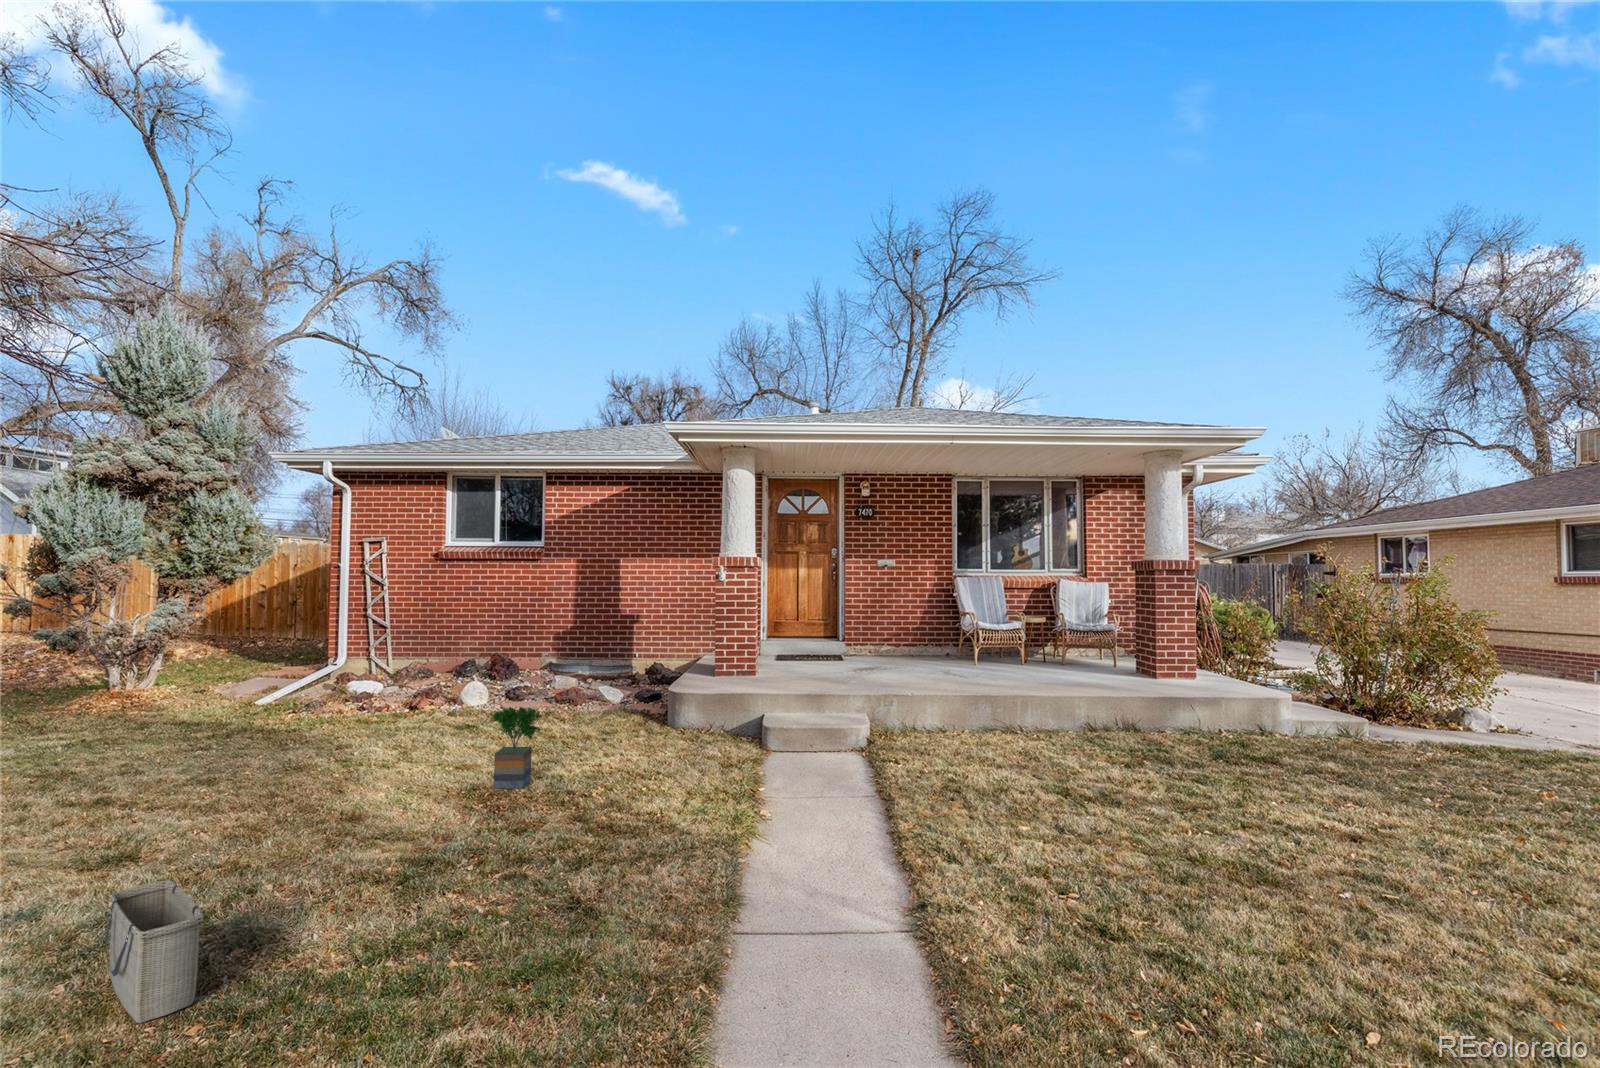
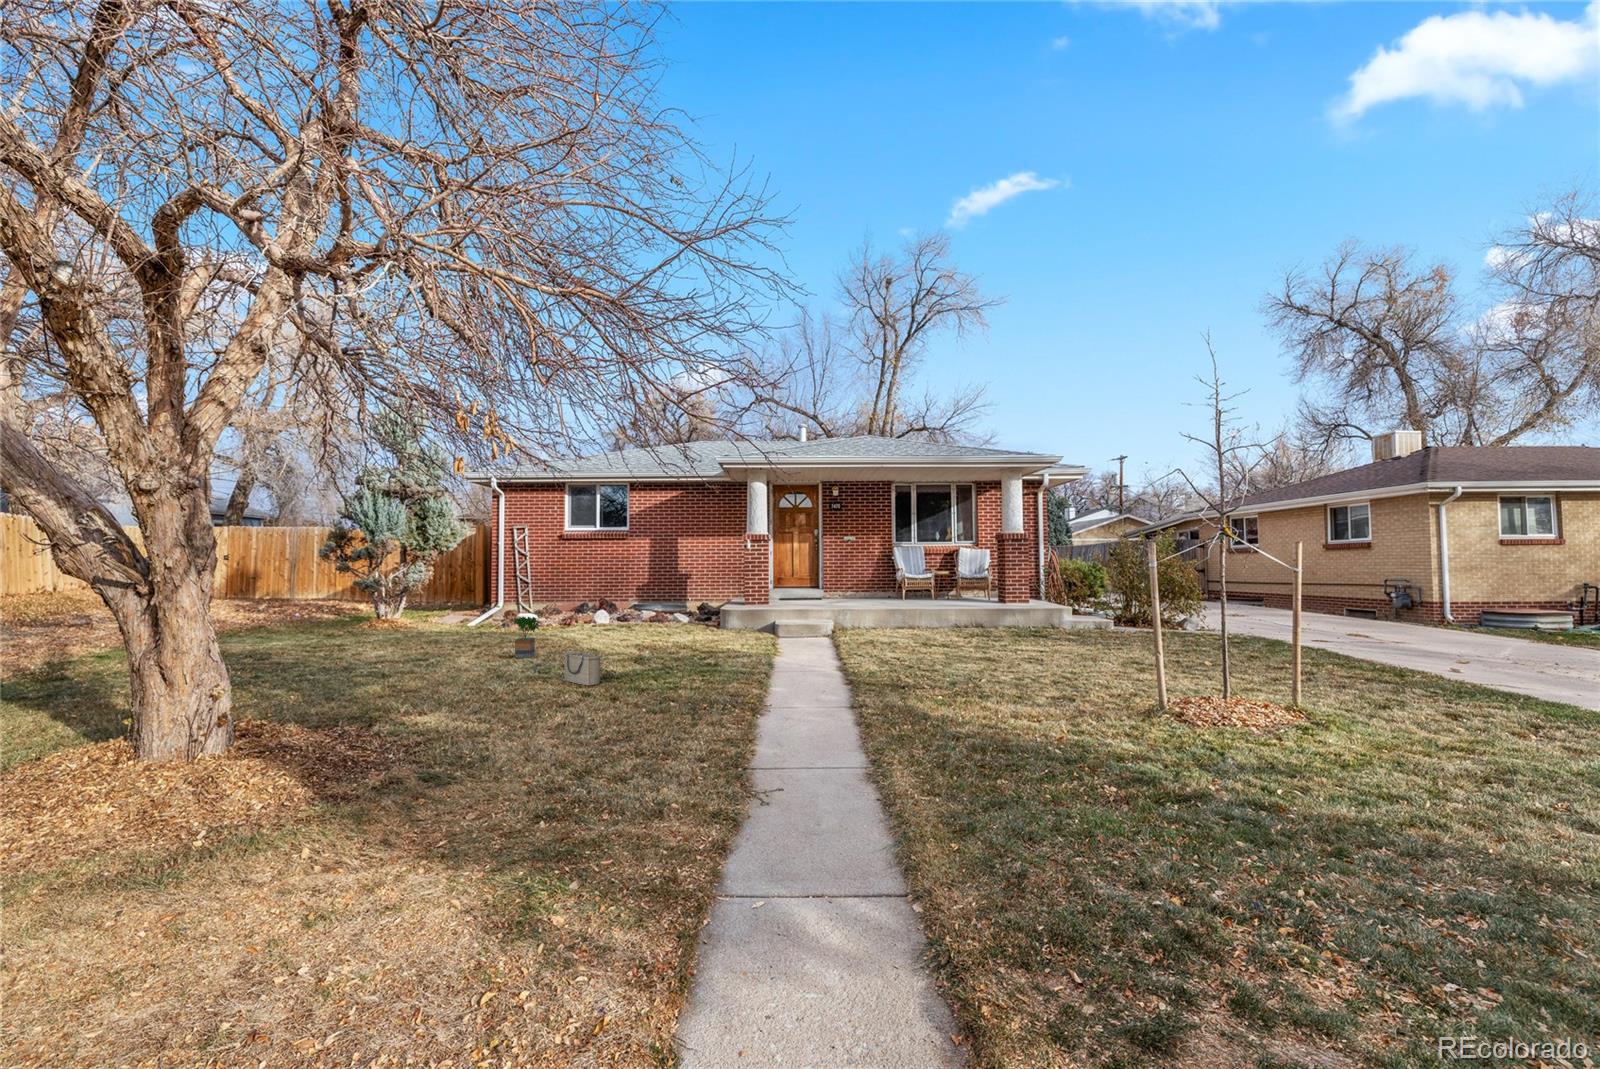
potted tree: present [492,707,542,789] -> present [514,616,540,658]

